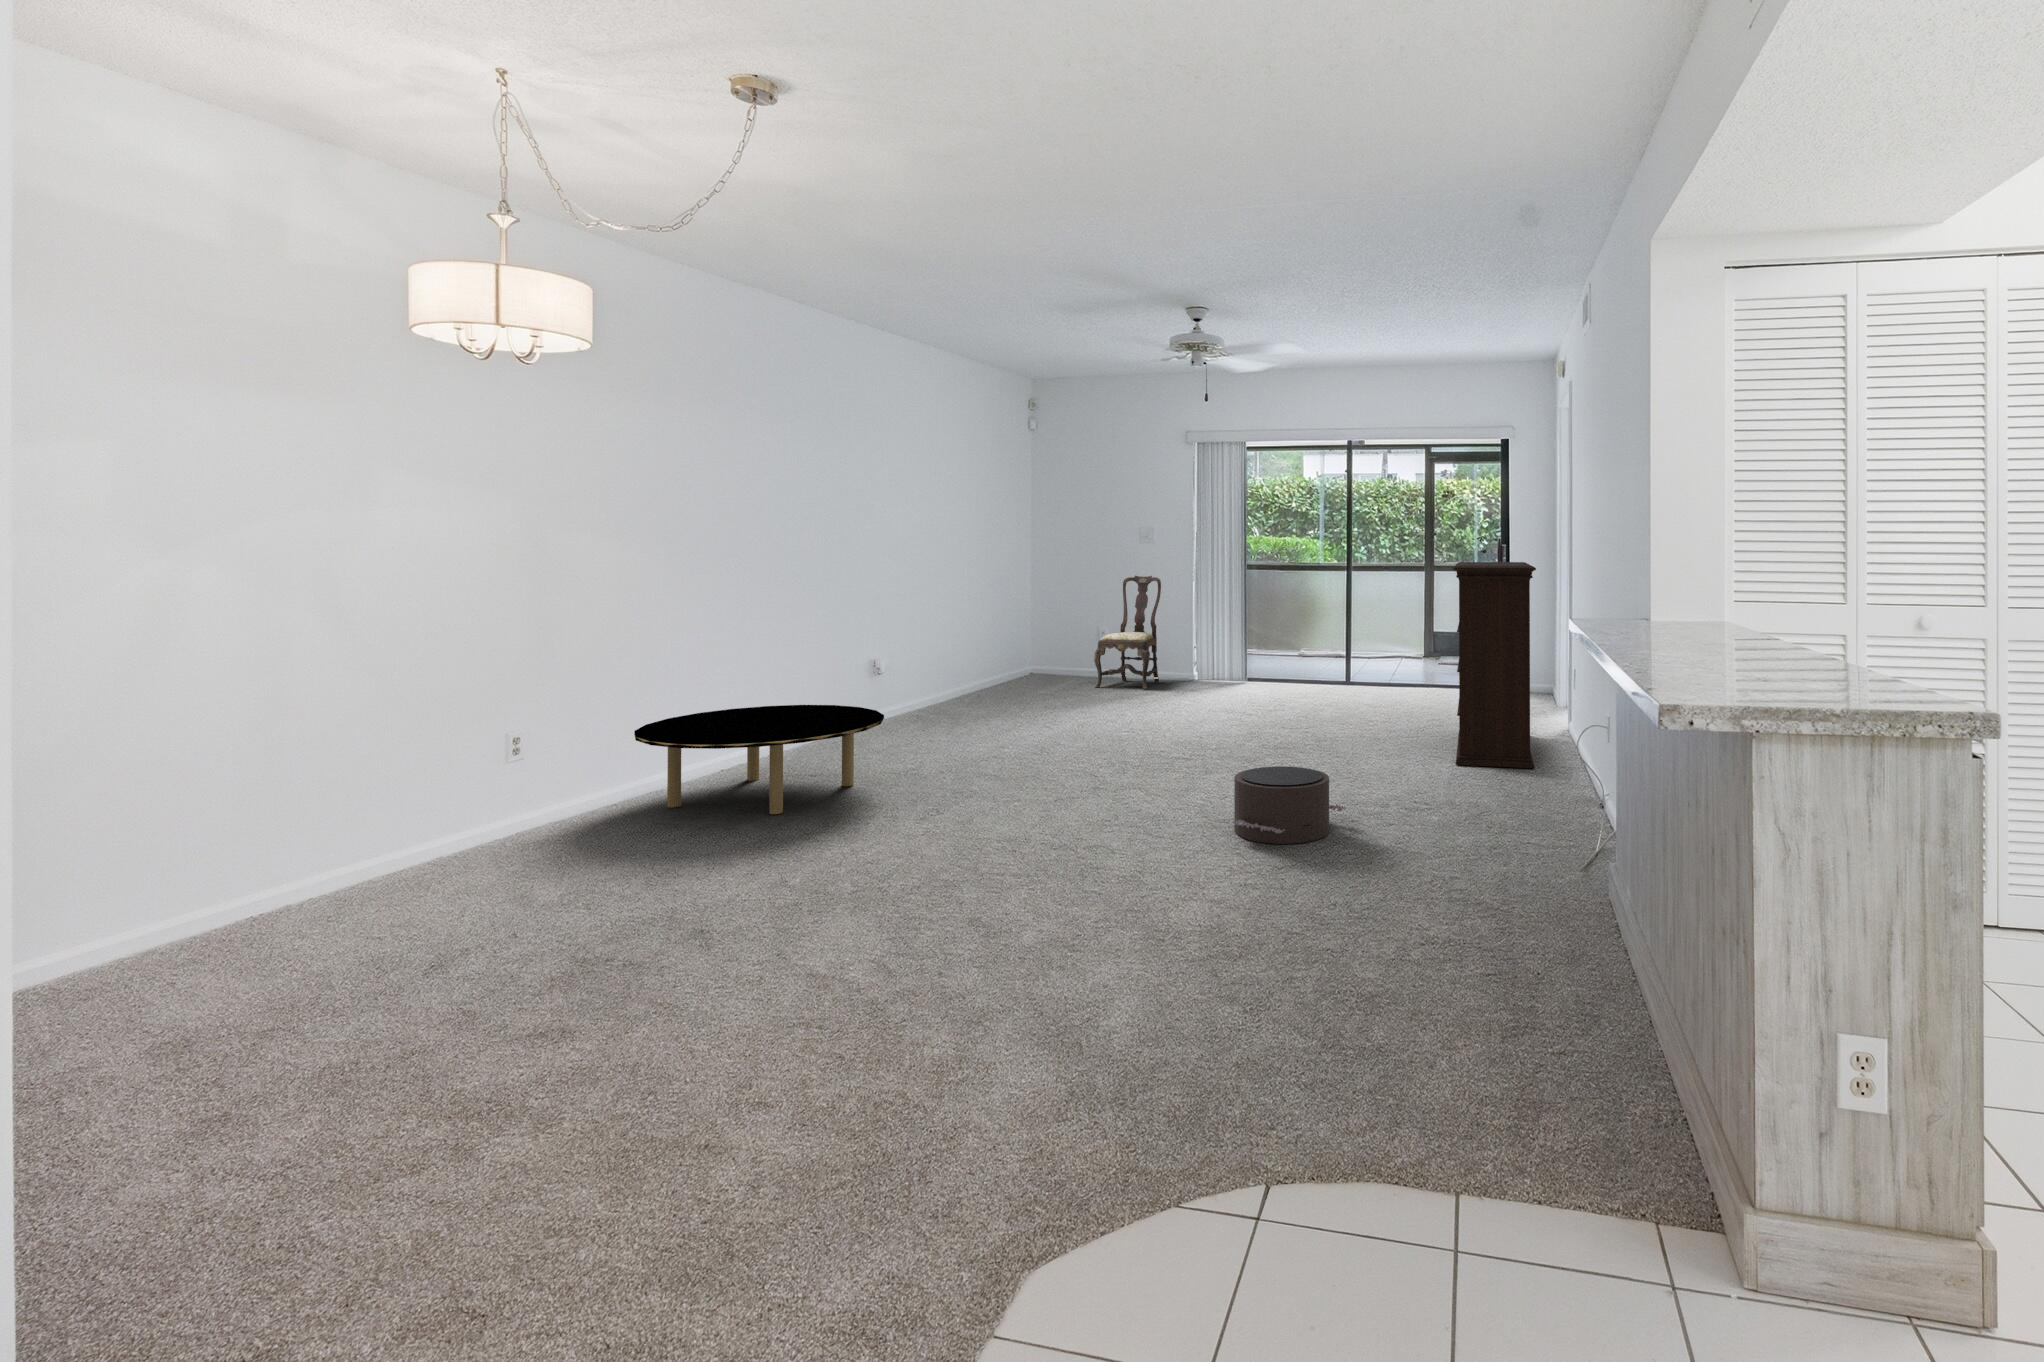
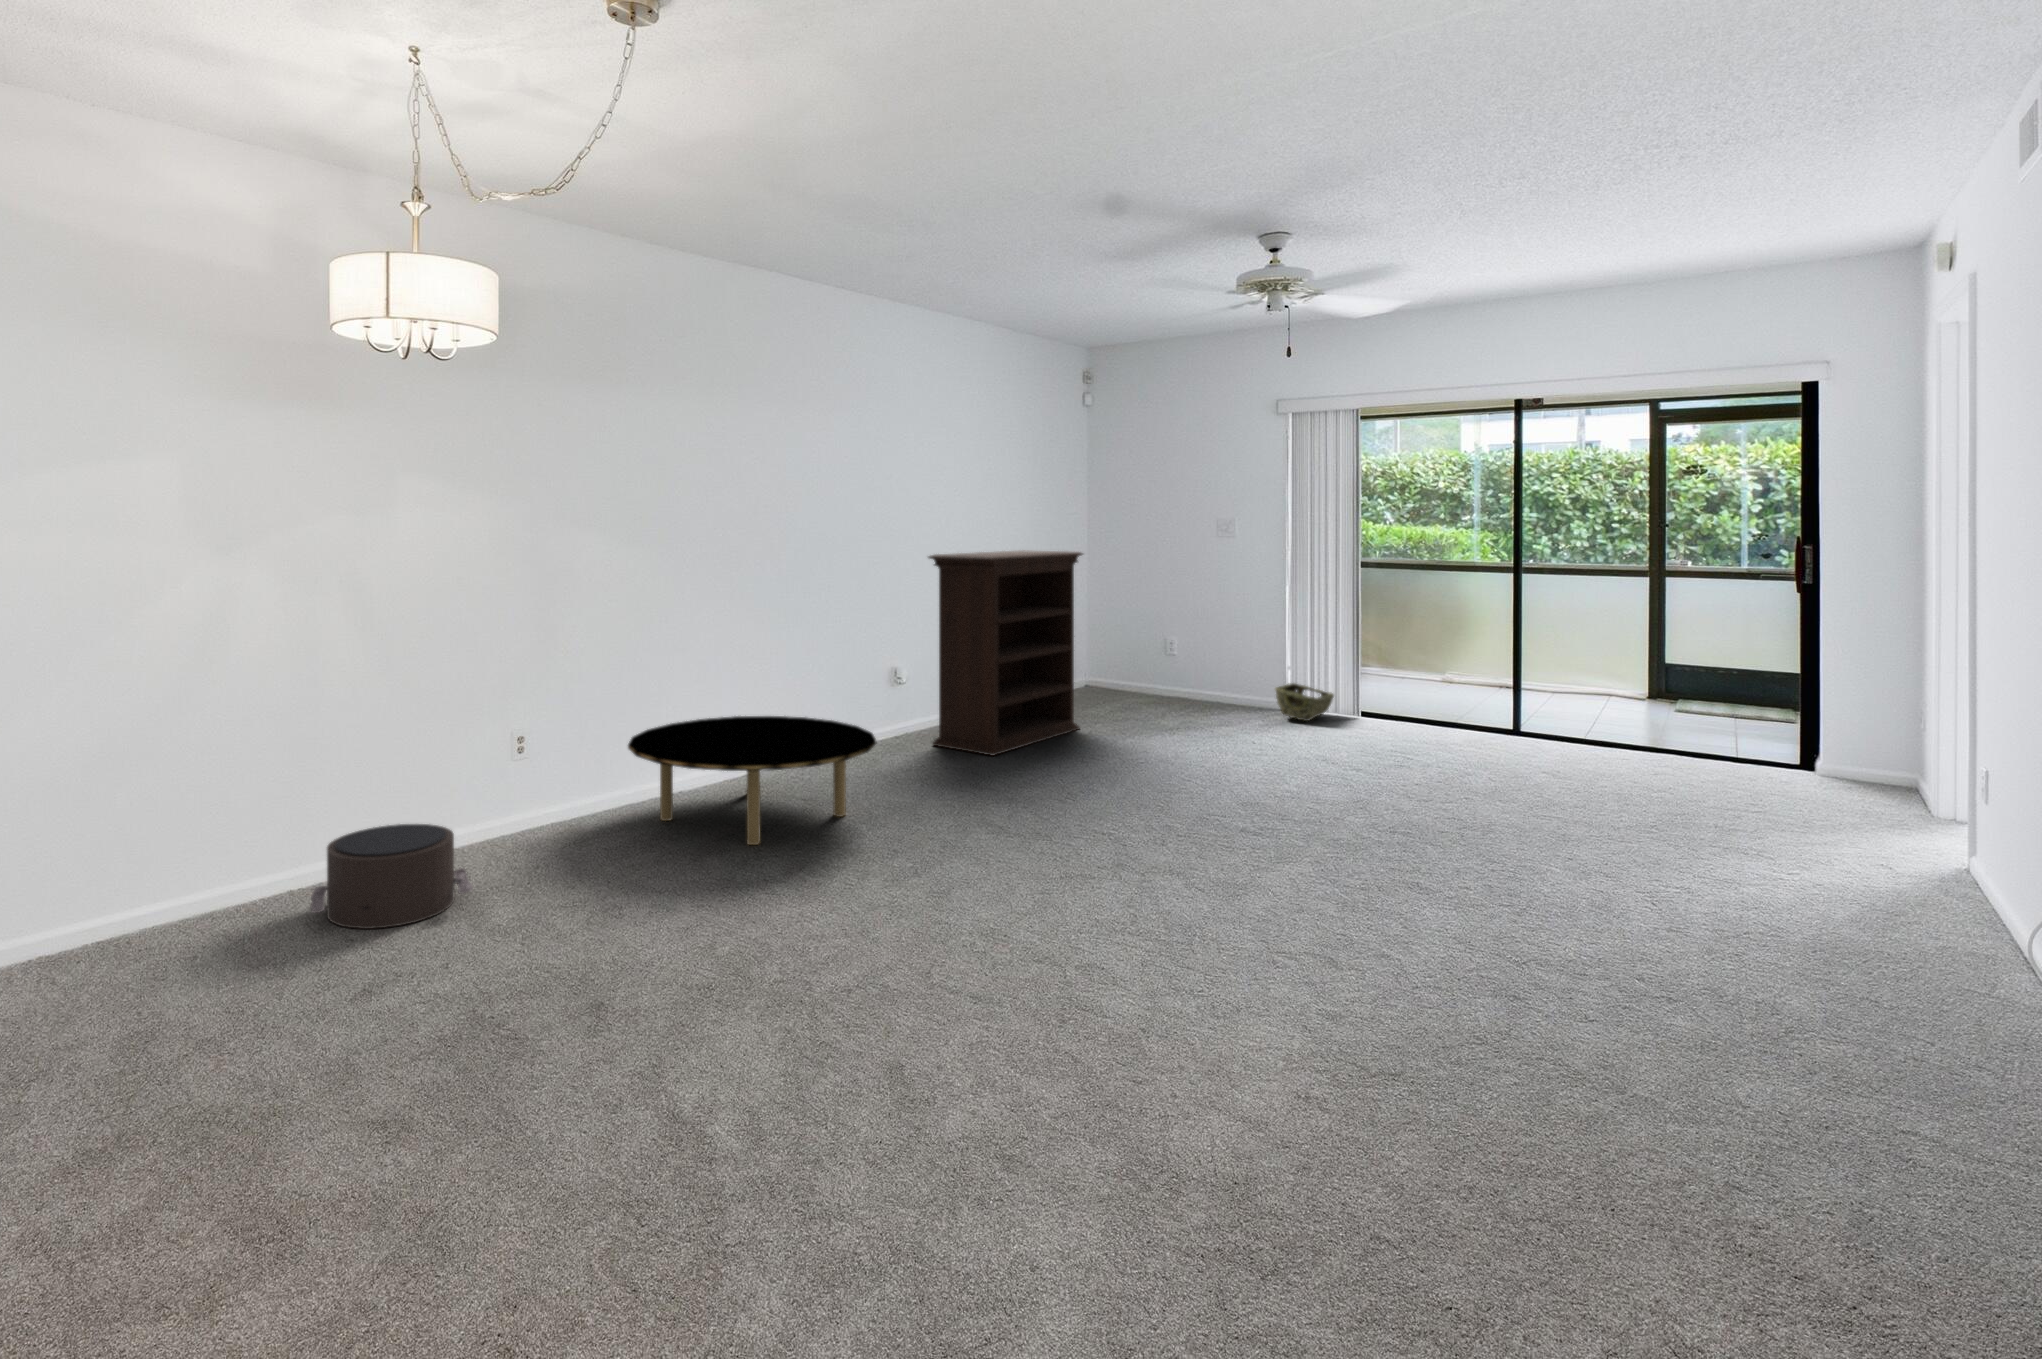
bookshelf: present [1453,562,1536,768] -> present [929,550,1083,756]
dining chair: present [1094,576,1161,689] -> none [1158,574,1245,715]
woven basket: none [1185,660,1227,689] -> present [1275,683,1334,721]
pouf: present [1233,766,1346,844] -> present [310,824,473,929]

